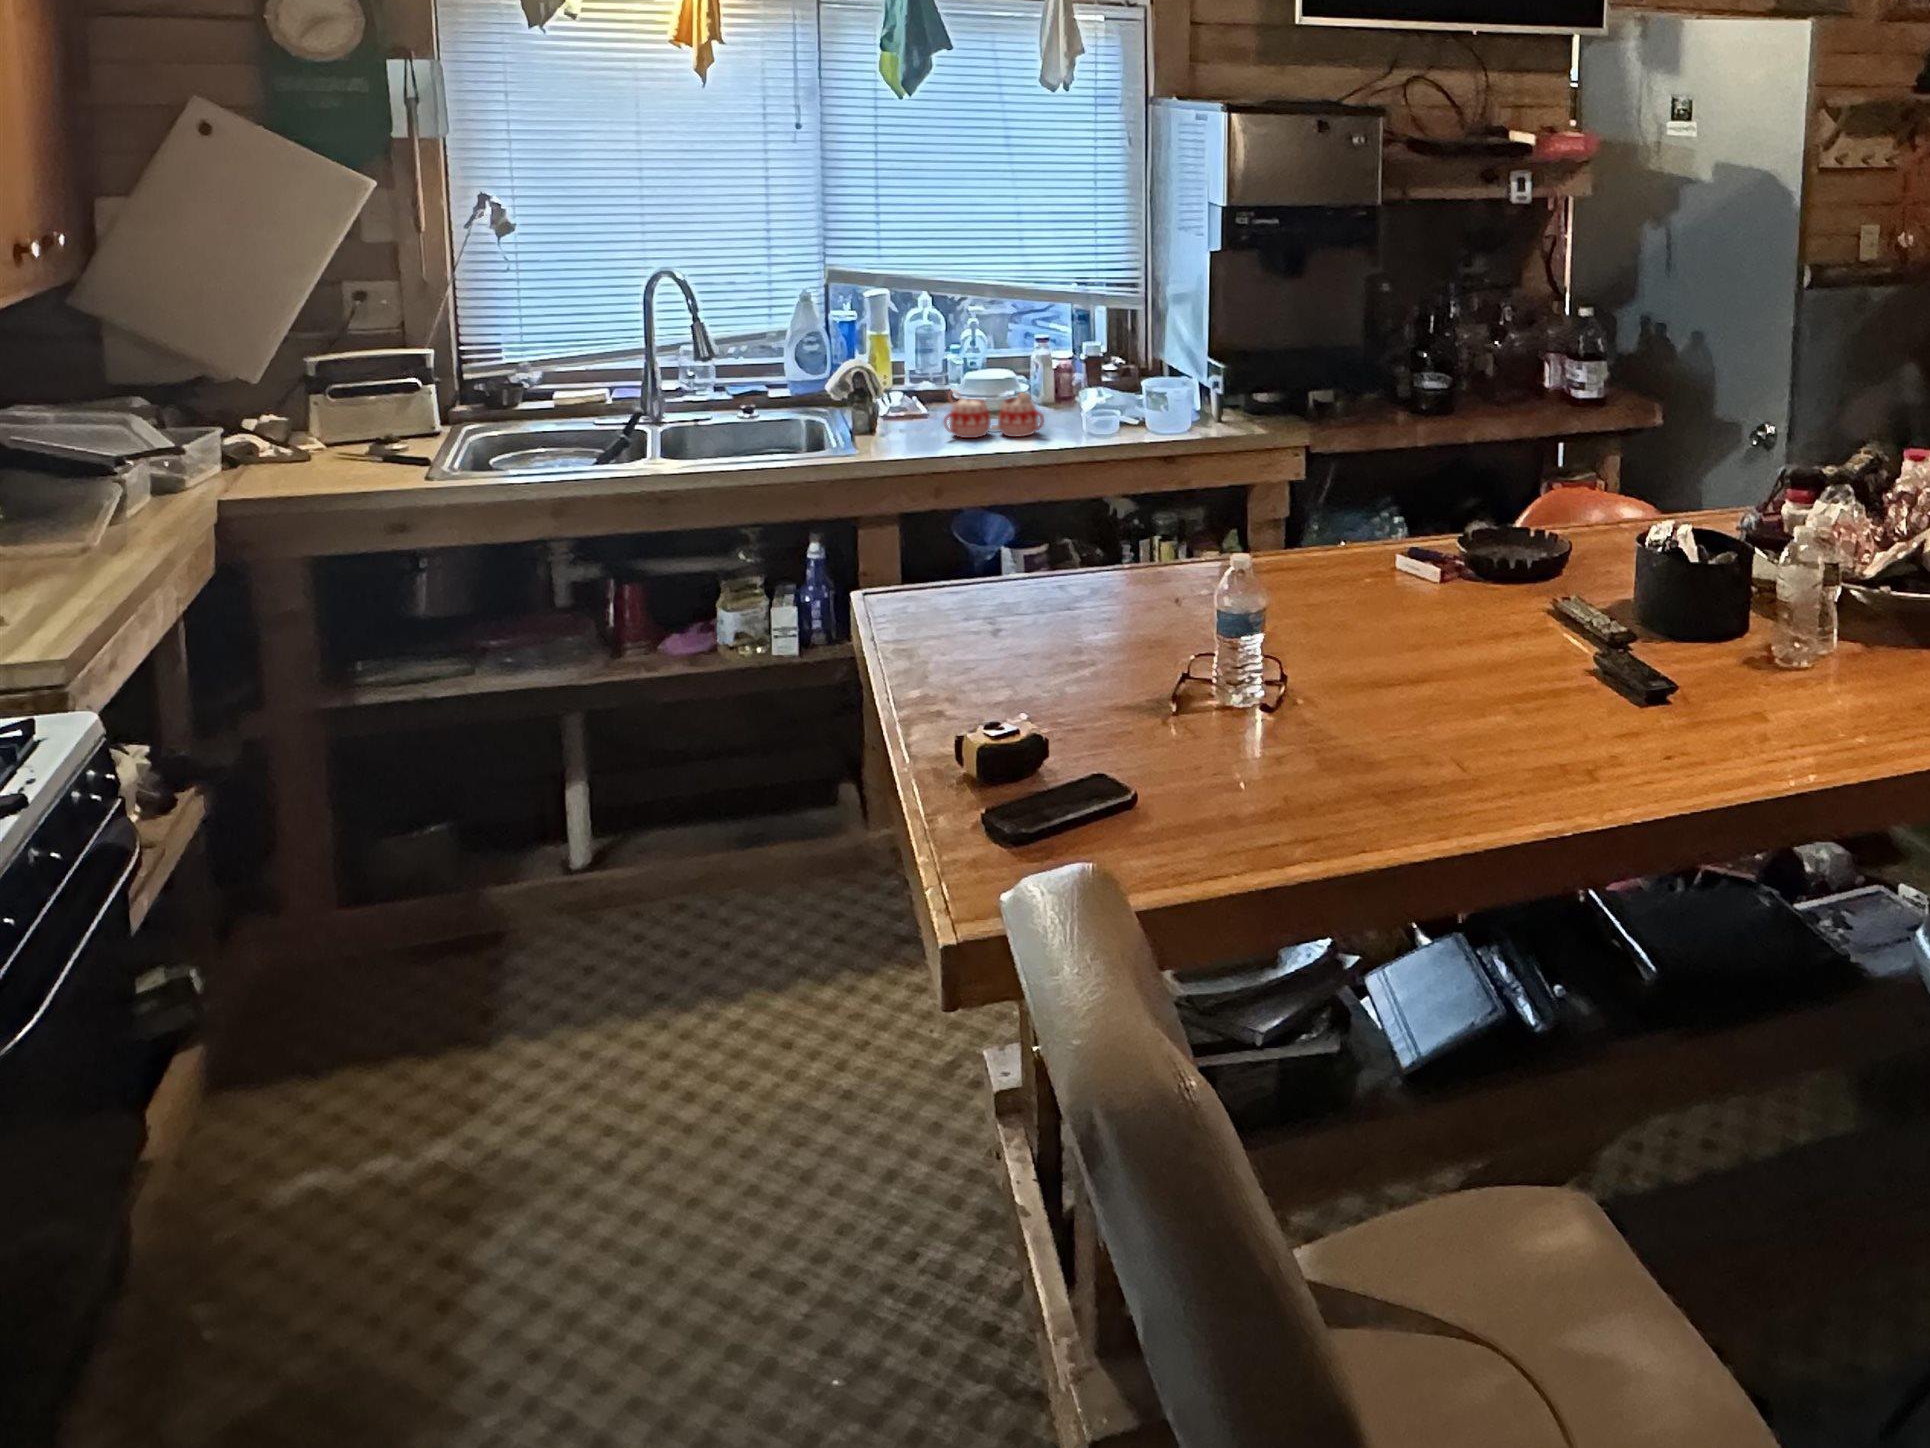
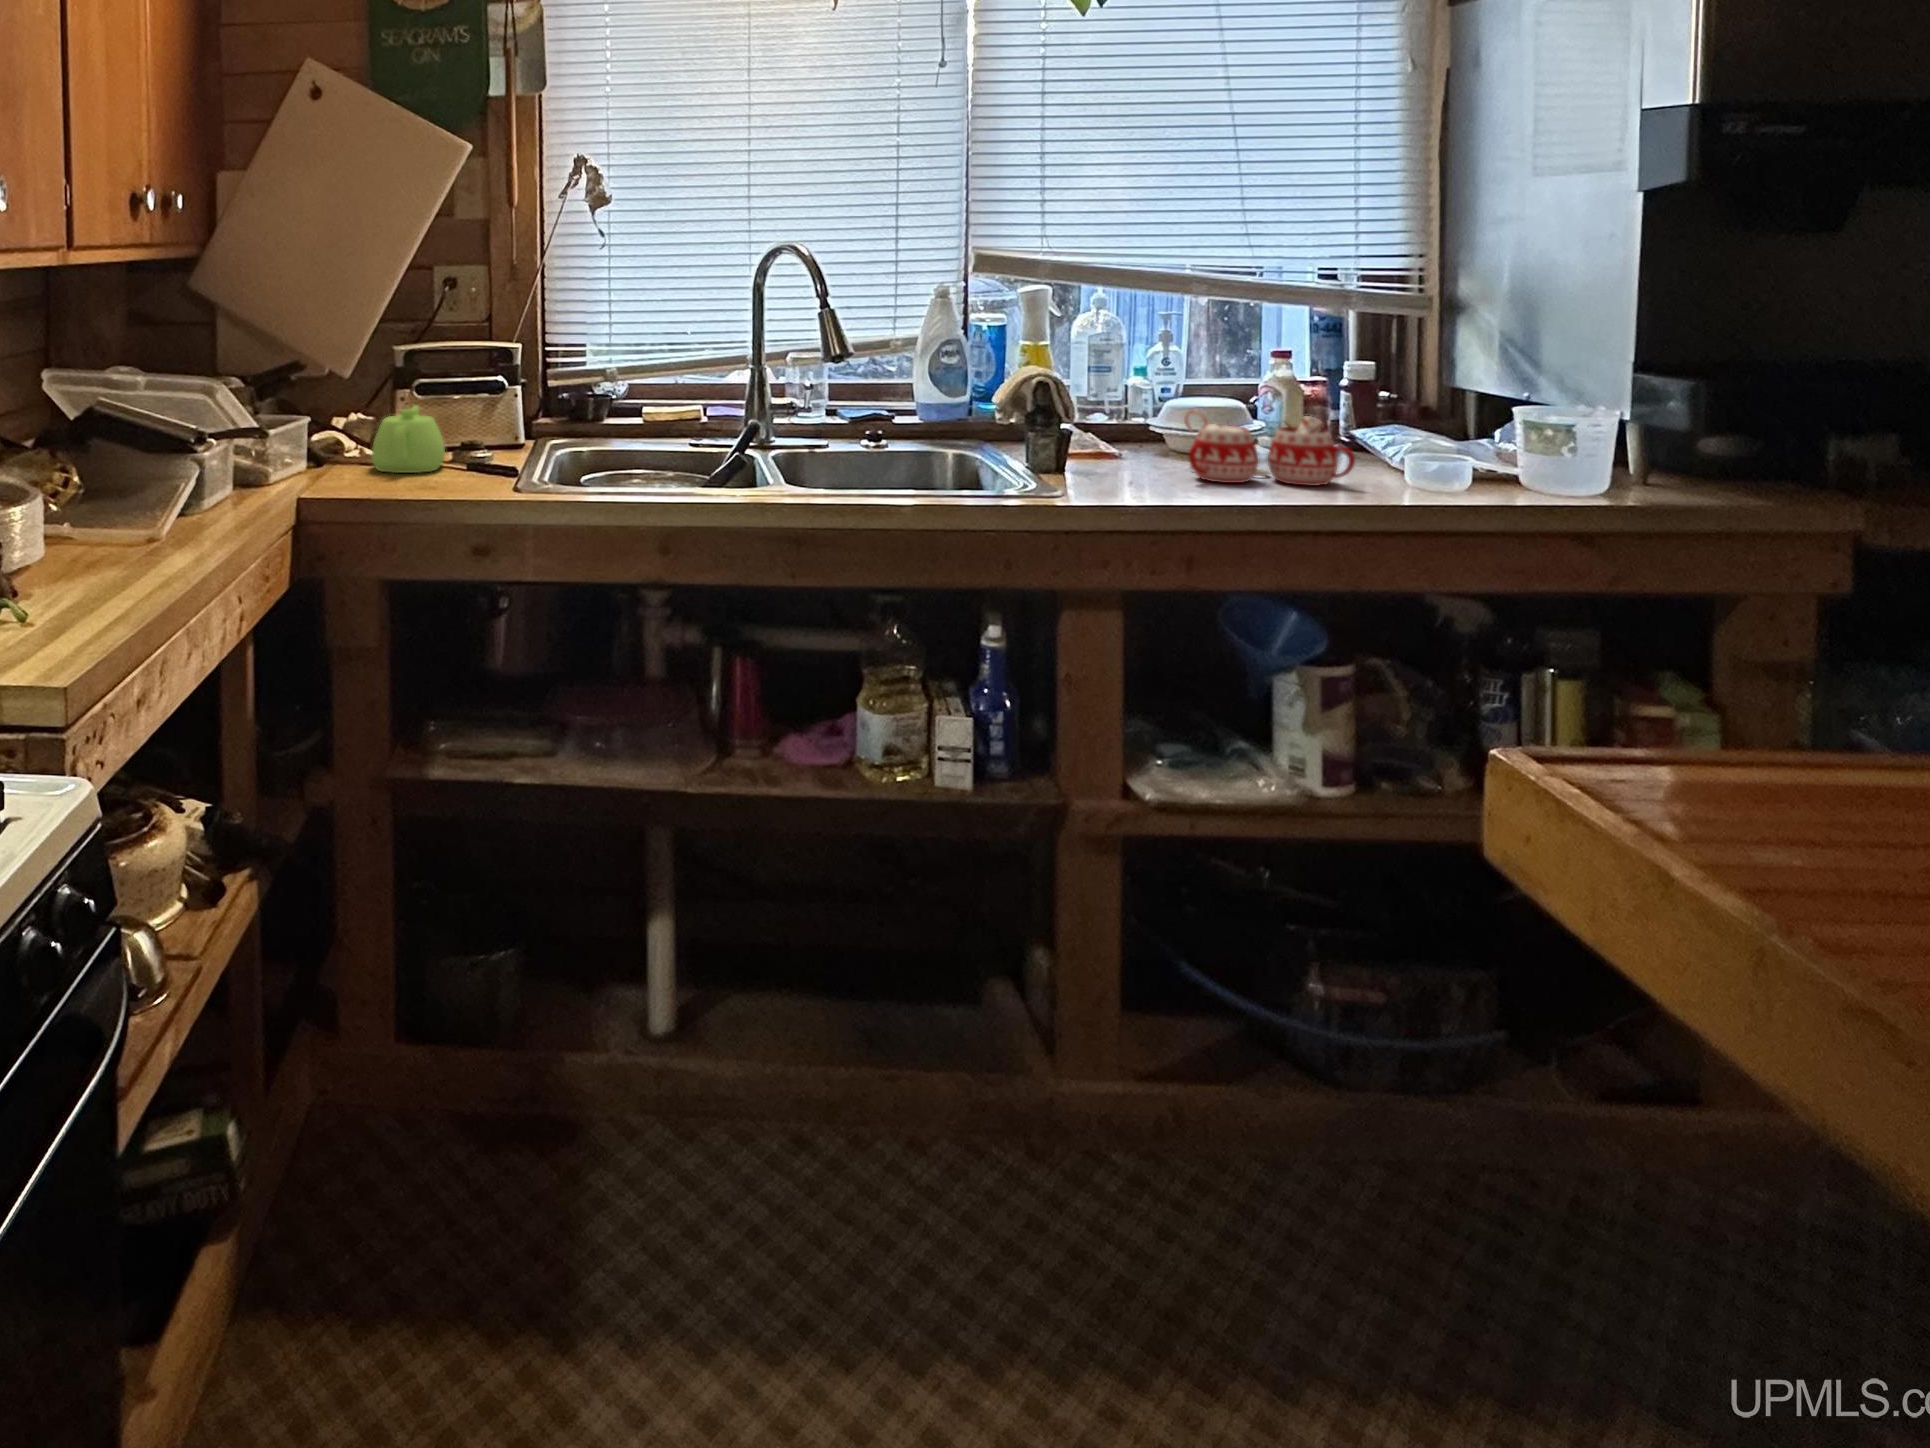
teapot: none [286,412,358,472] -> present [372,405,445,473]

